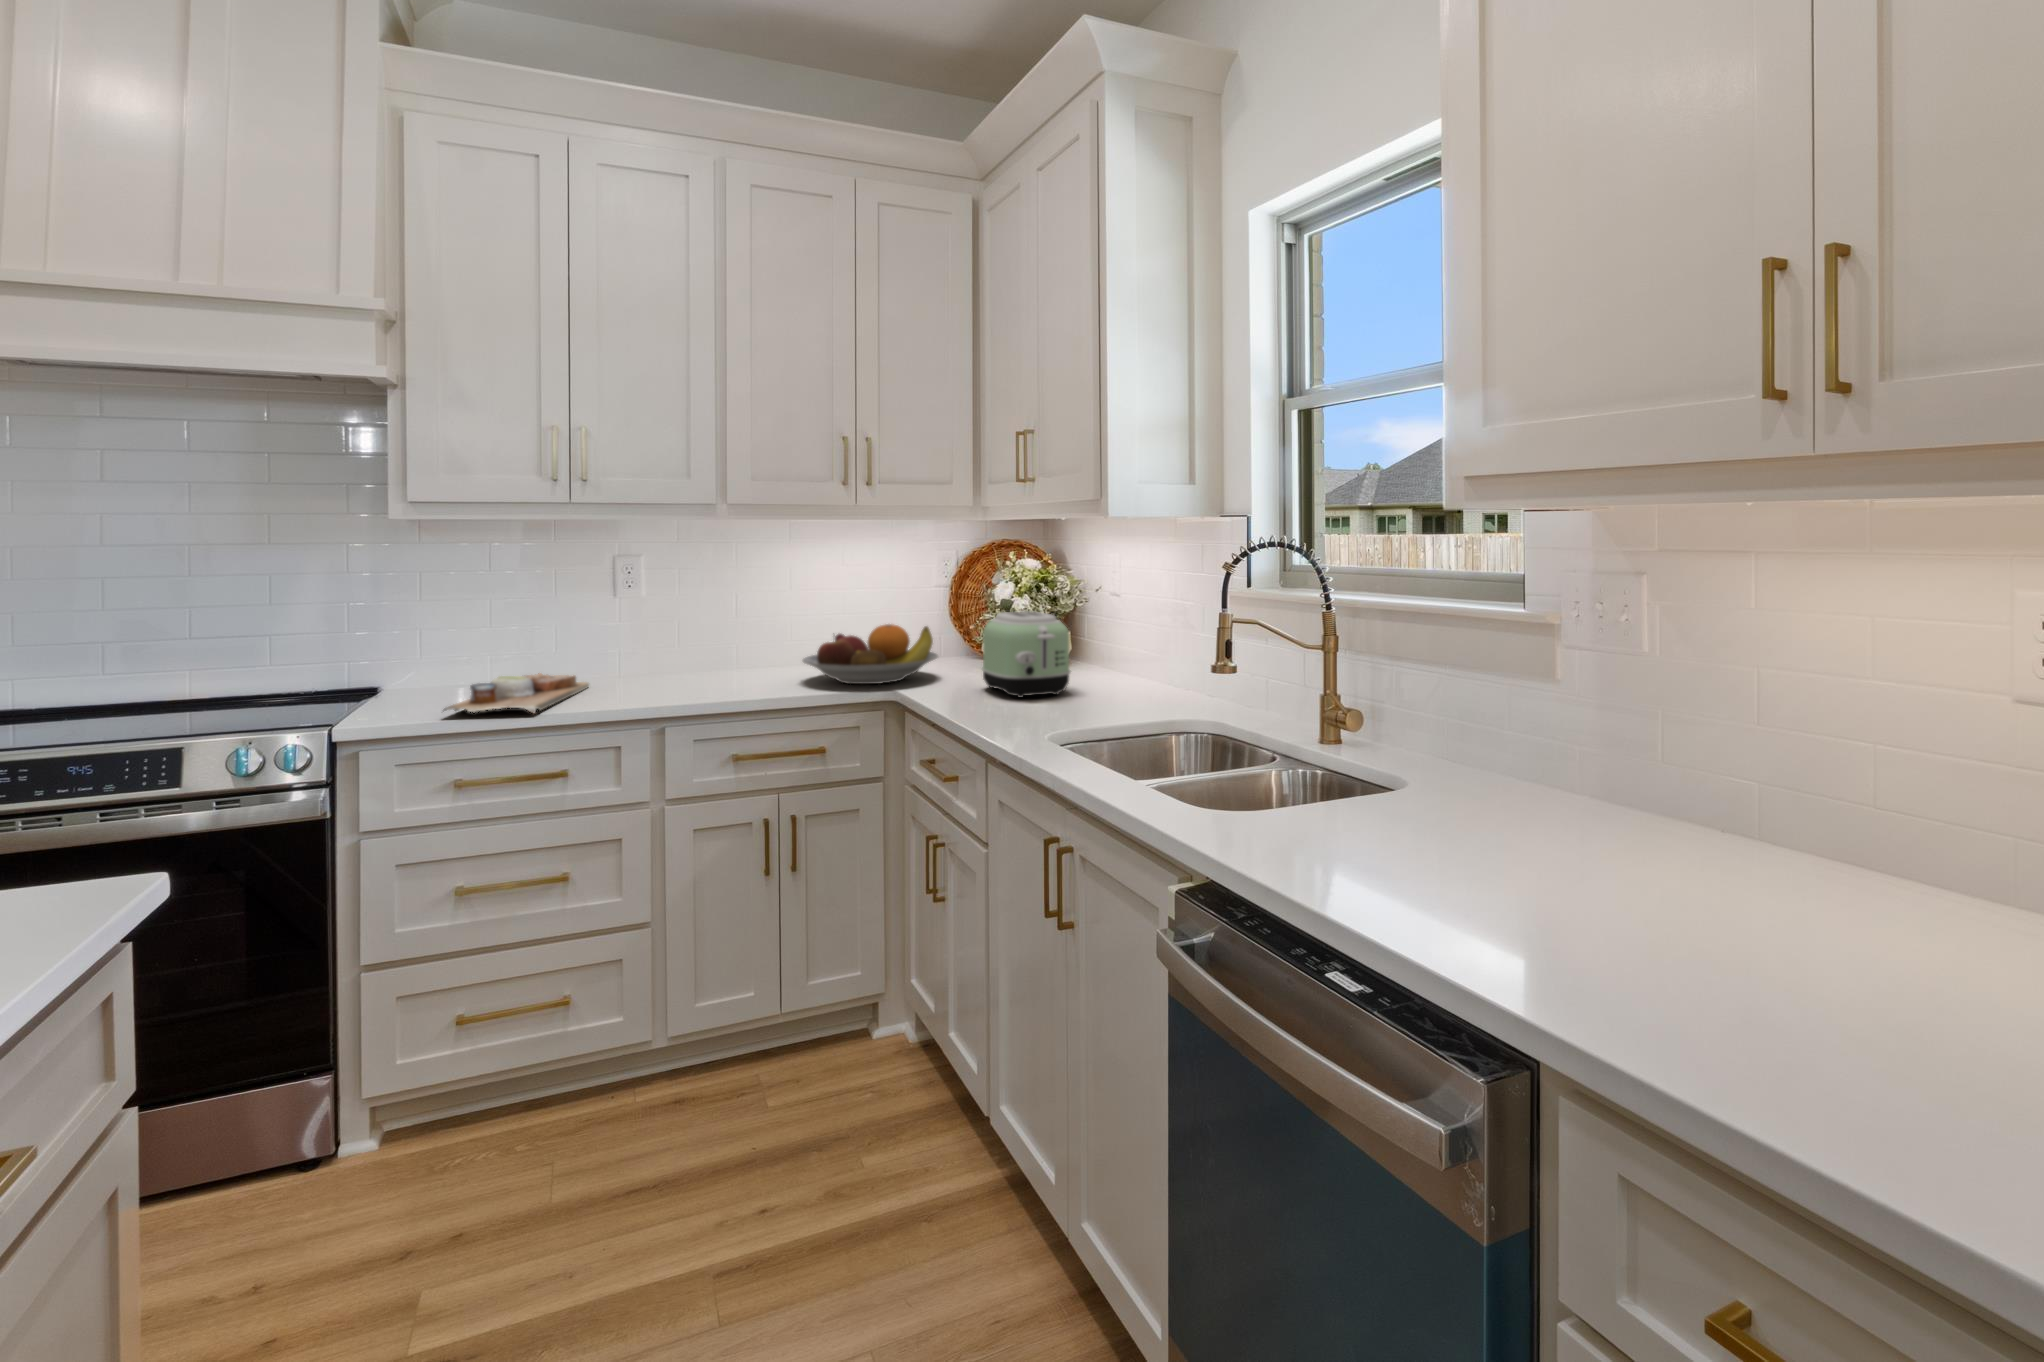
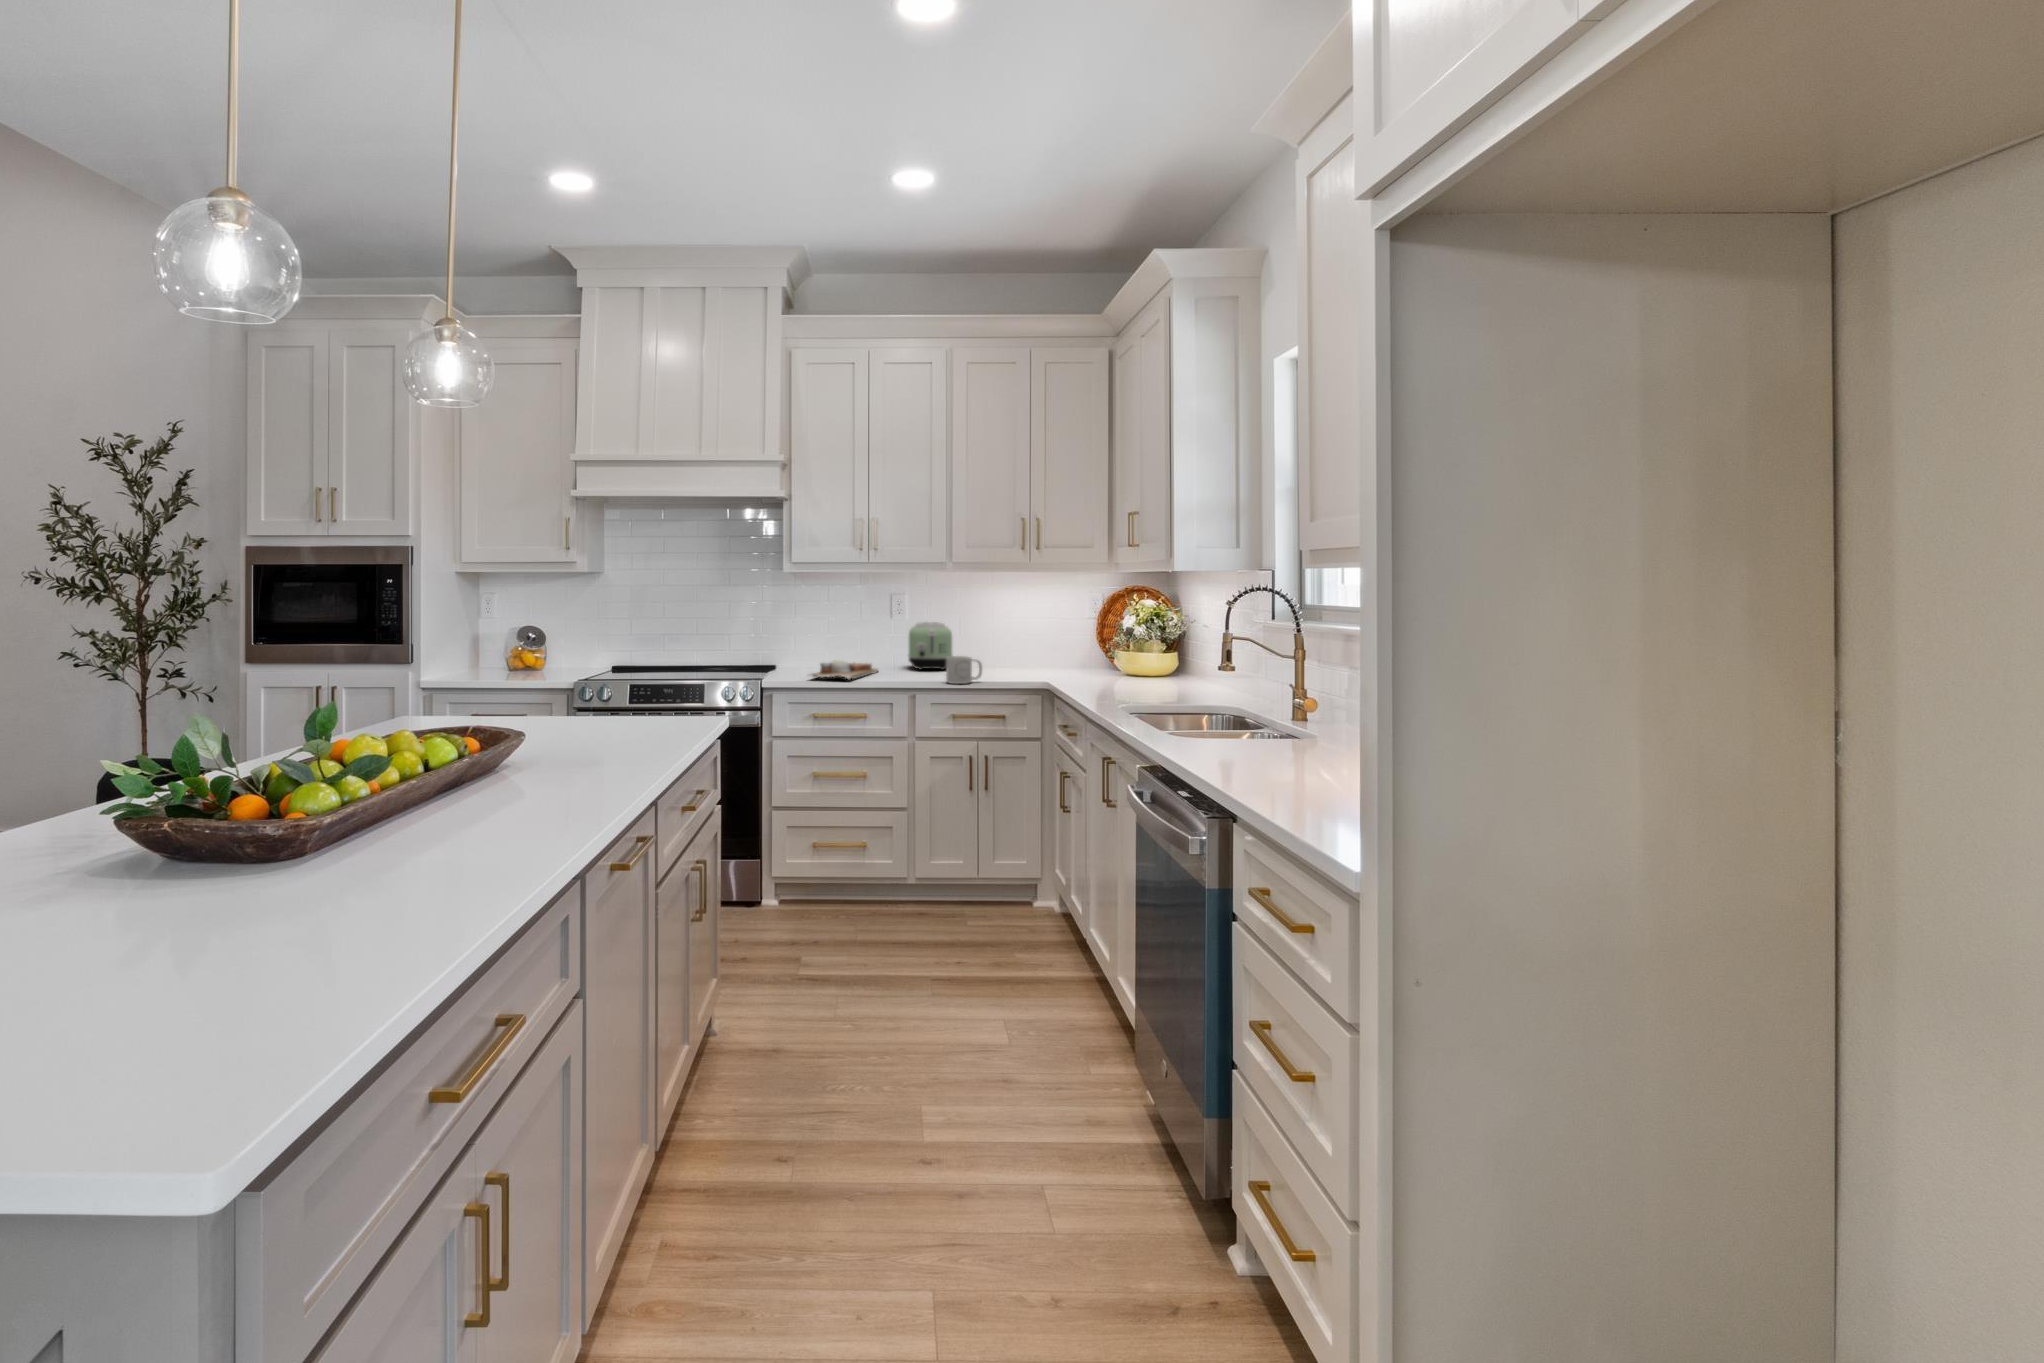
toaster: present [982,611,1071,698] -> present [908,622,953,670]
fruit bowl: present [803,624,938,684] -> none [995,641,1081,678]
mug: none [724,659,786,706] -> present [946,656,982,684]

